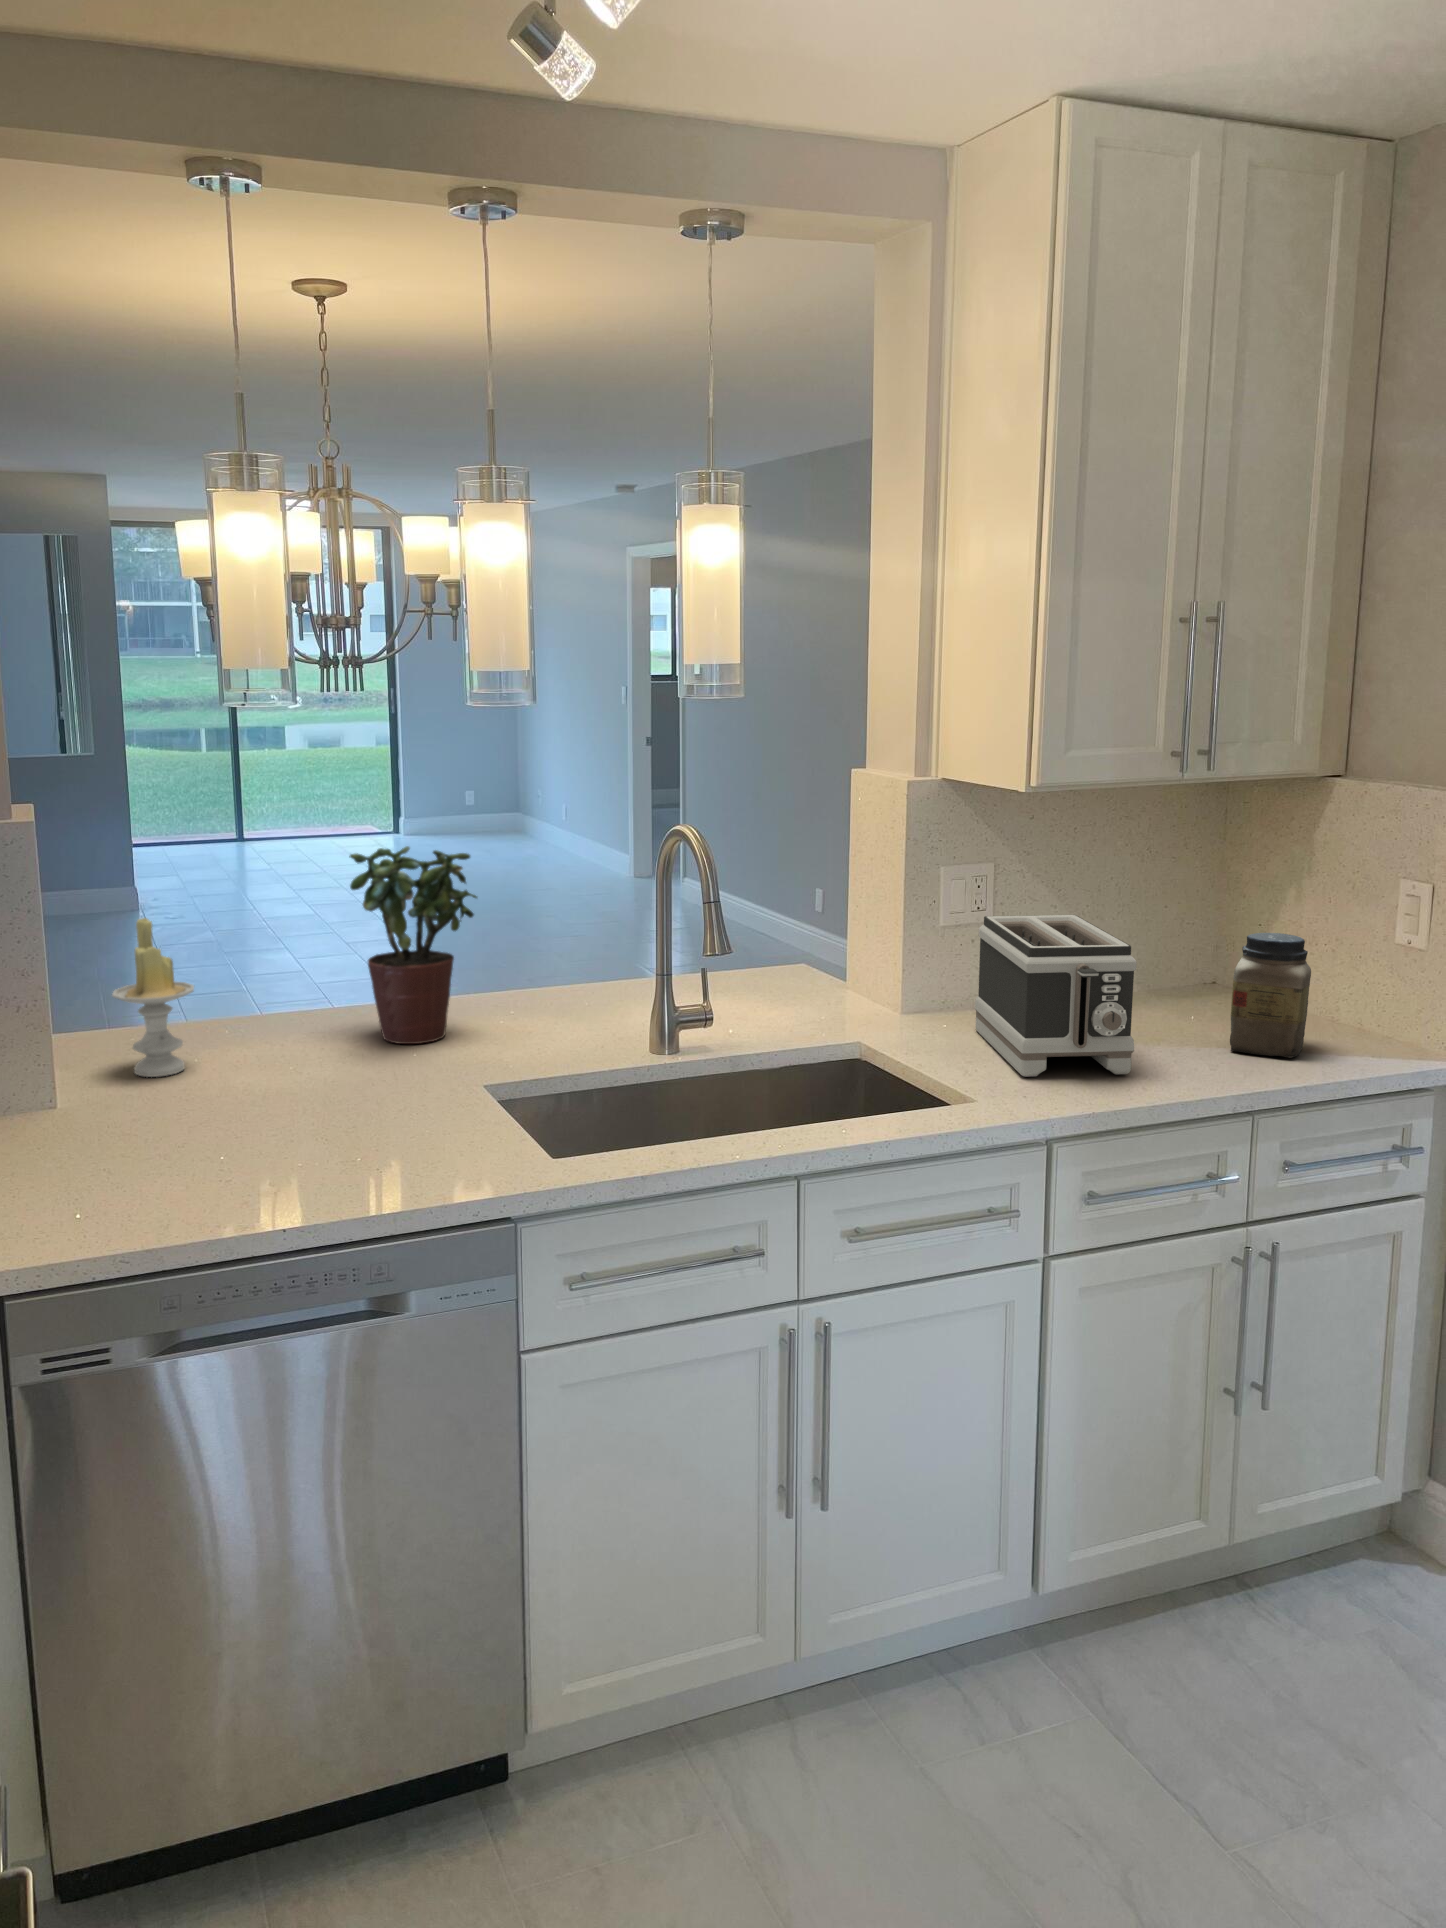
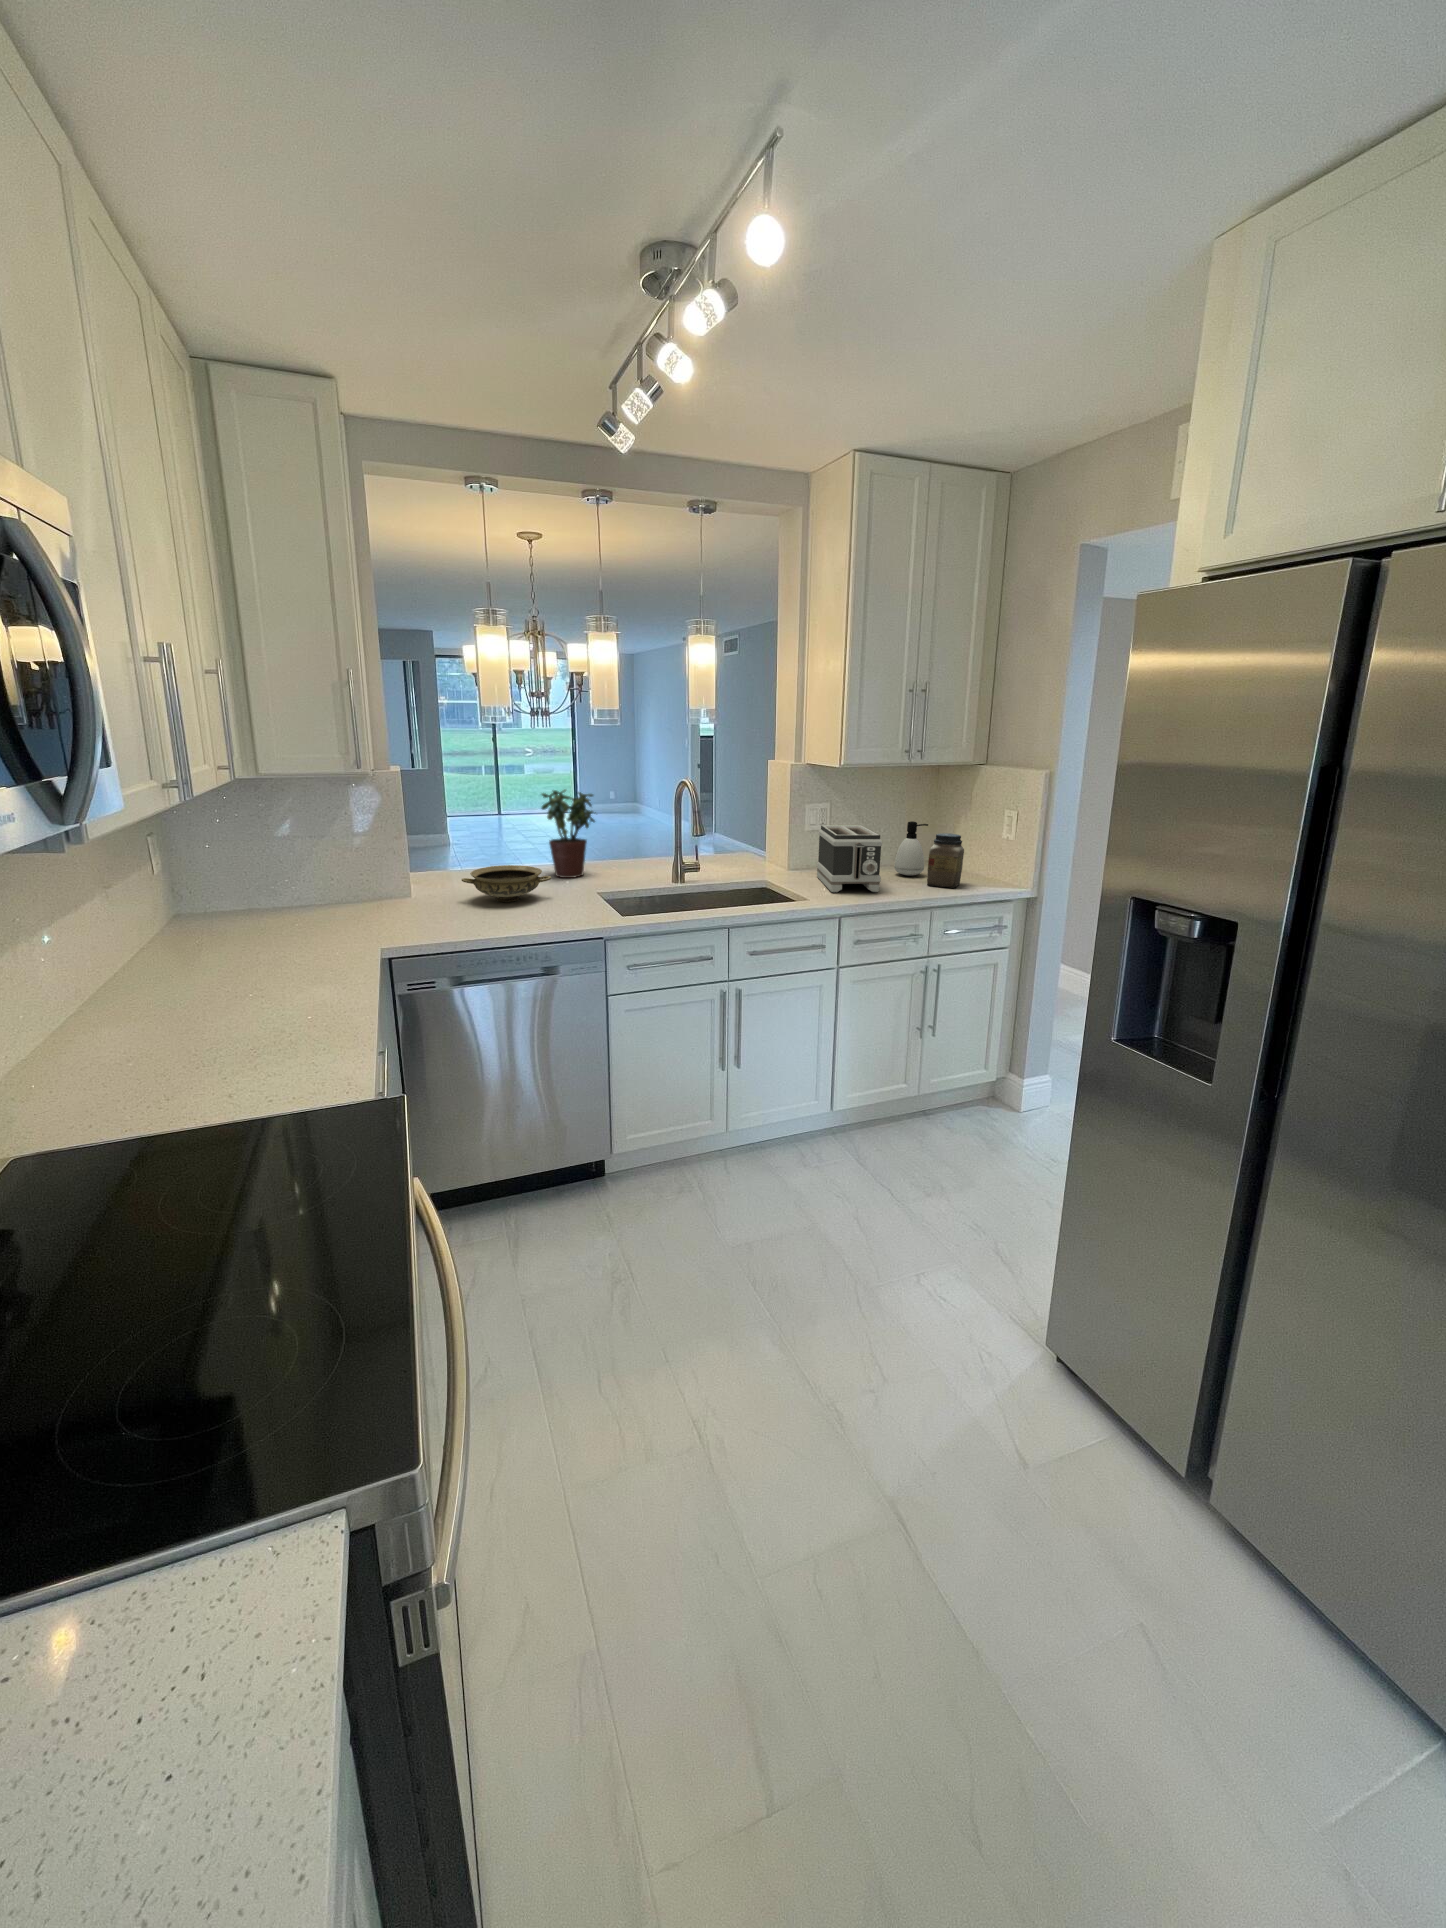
soap dispenser: none [1146,903,1221,1023] -> present [894,821,928,876]
candle: present [112,918,194,1077] -> none [438,818,473,887]
ceramic bowl: none [167,1028,378,1121] -> present [462,865,551,902]

